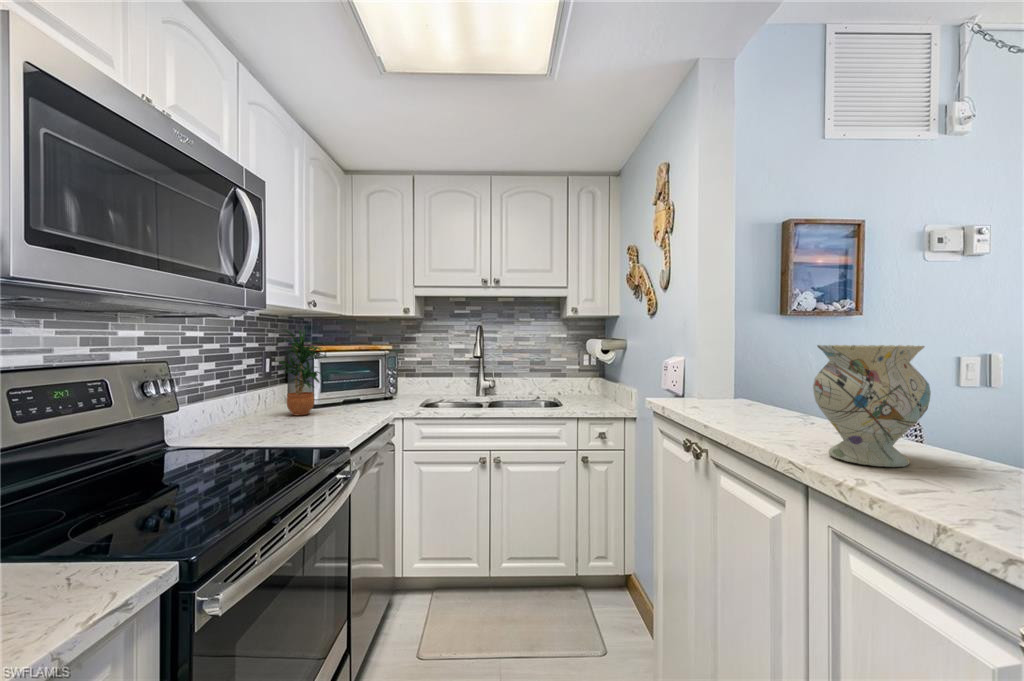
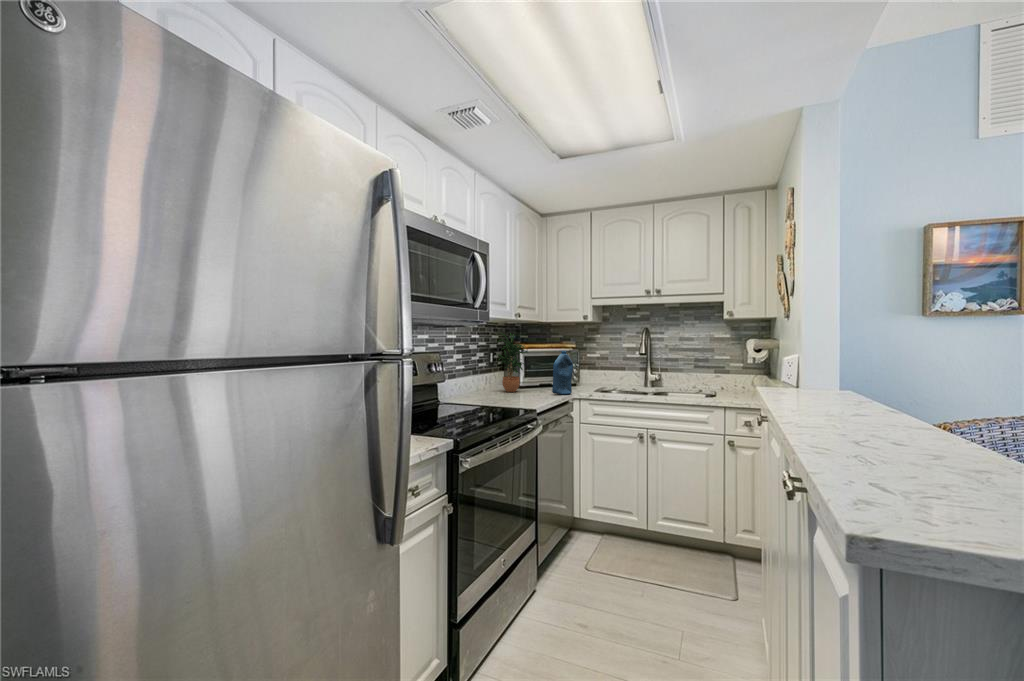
vase: present [813,345,931,467] -> none [804,343,882,424]
bottle: none [365,355,394,415] -> present [552,351,573,395]

